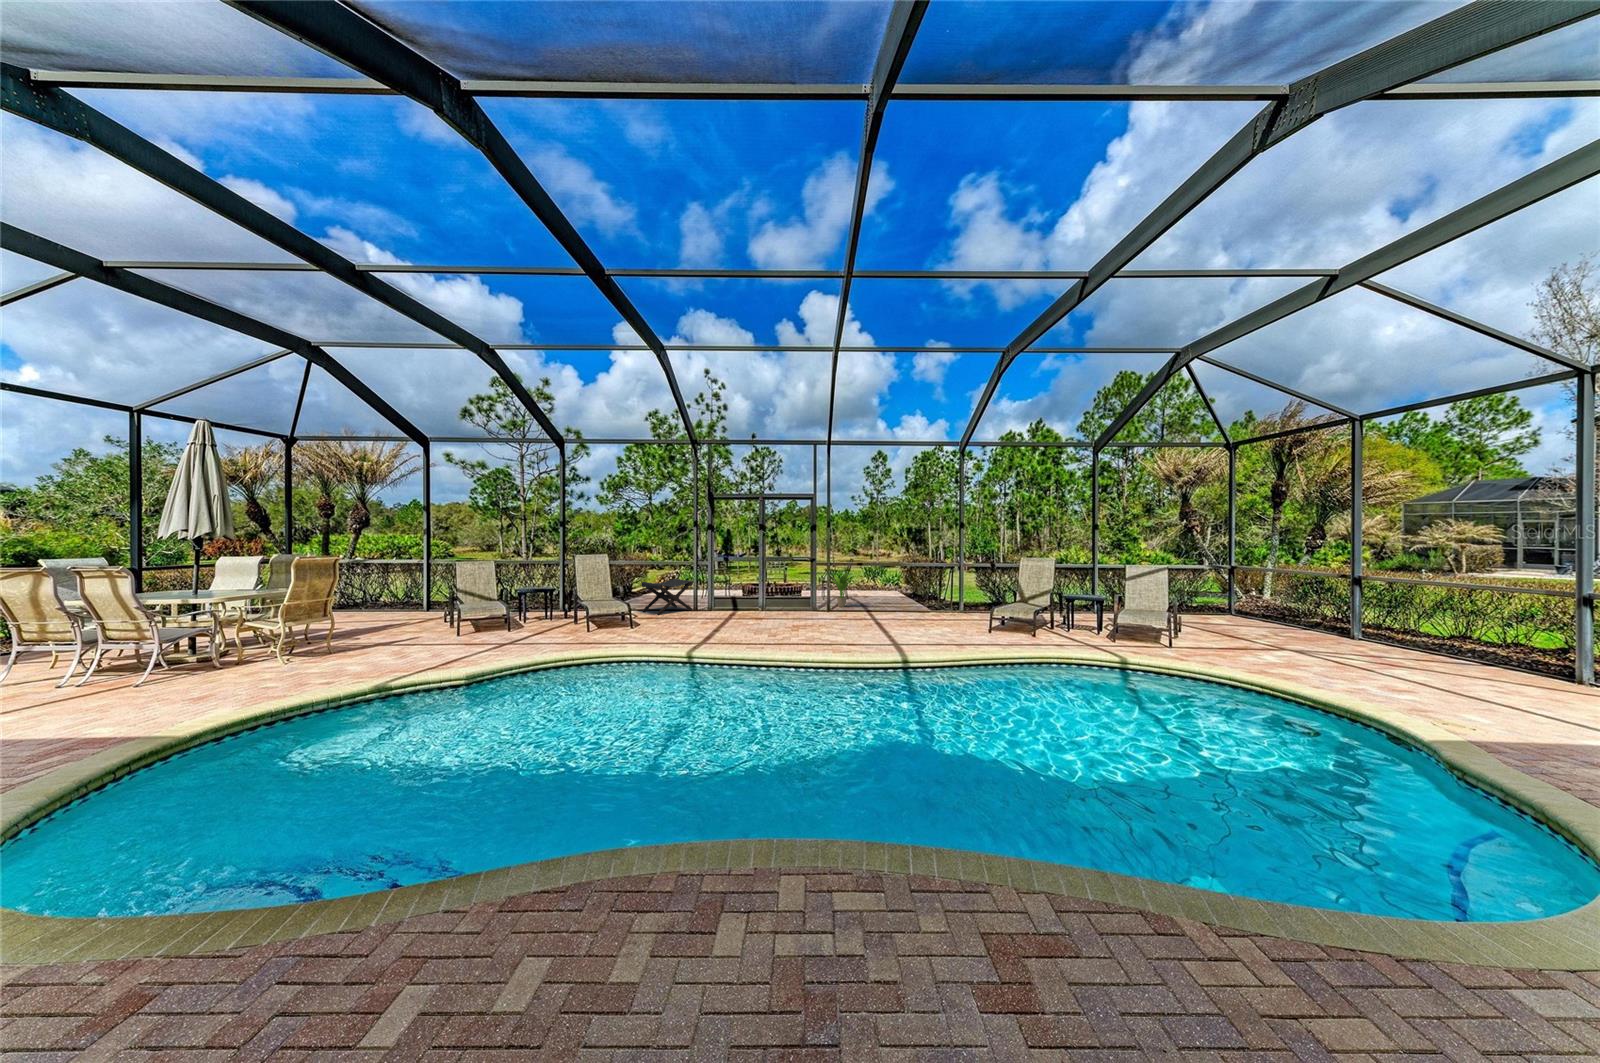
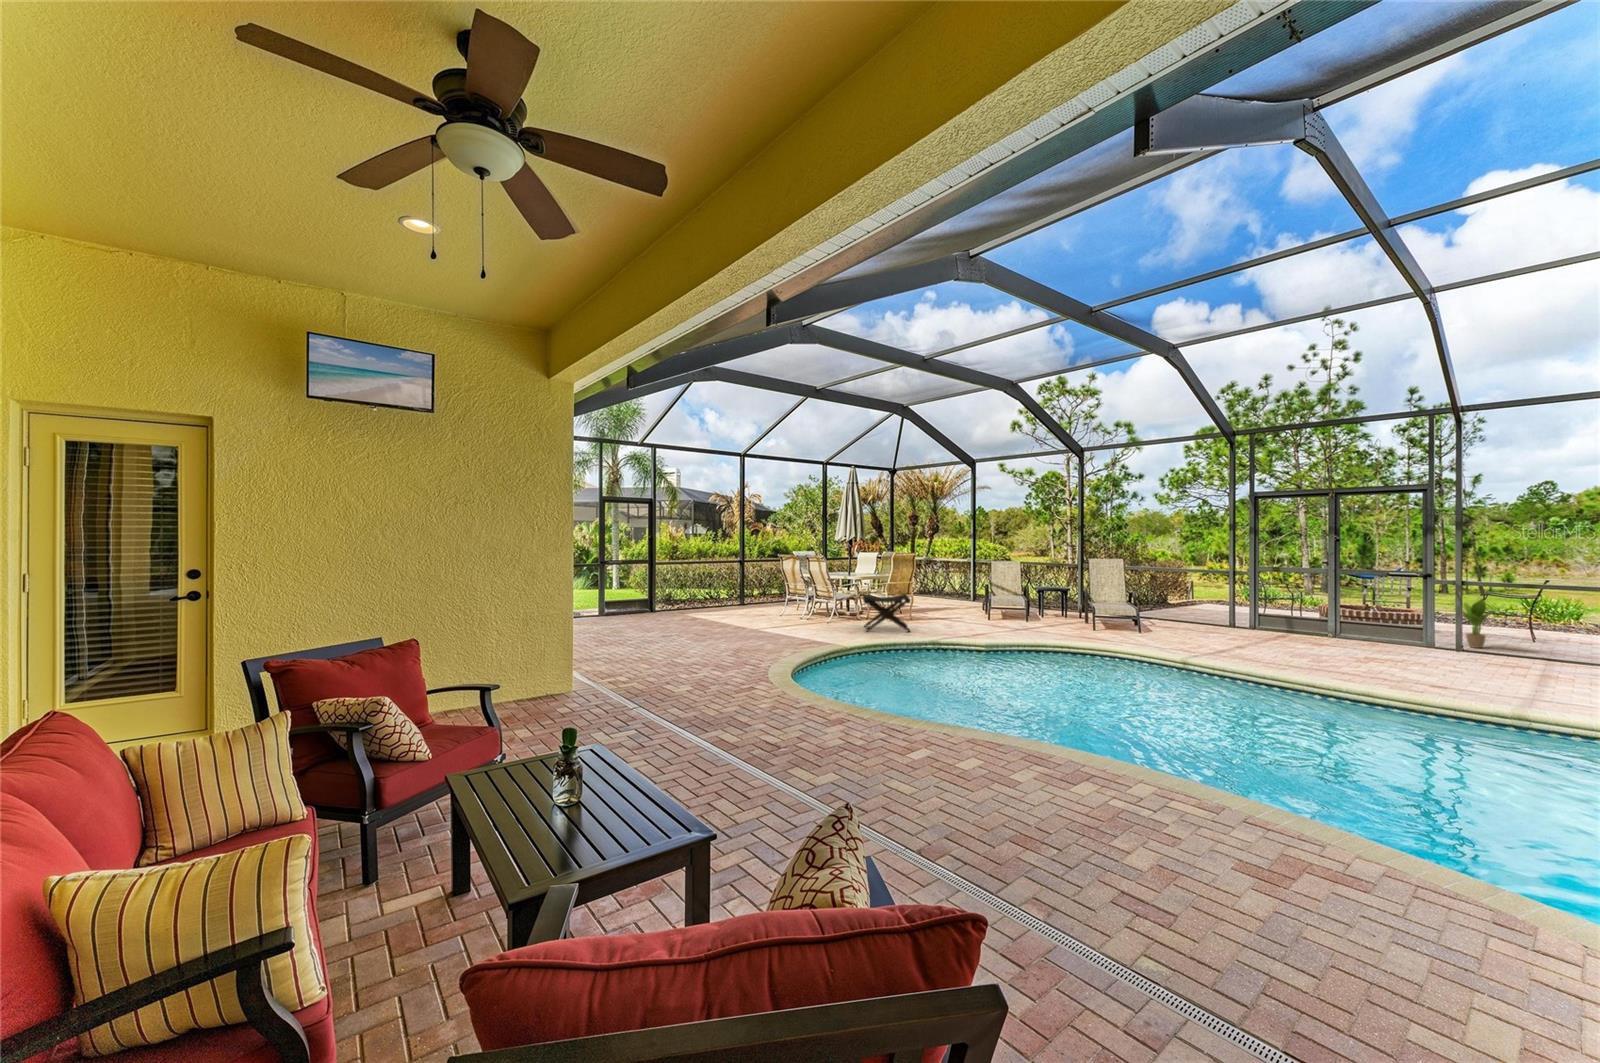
footstool: present [641,579,693,615] -> present [863,594,910,632]

